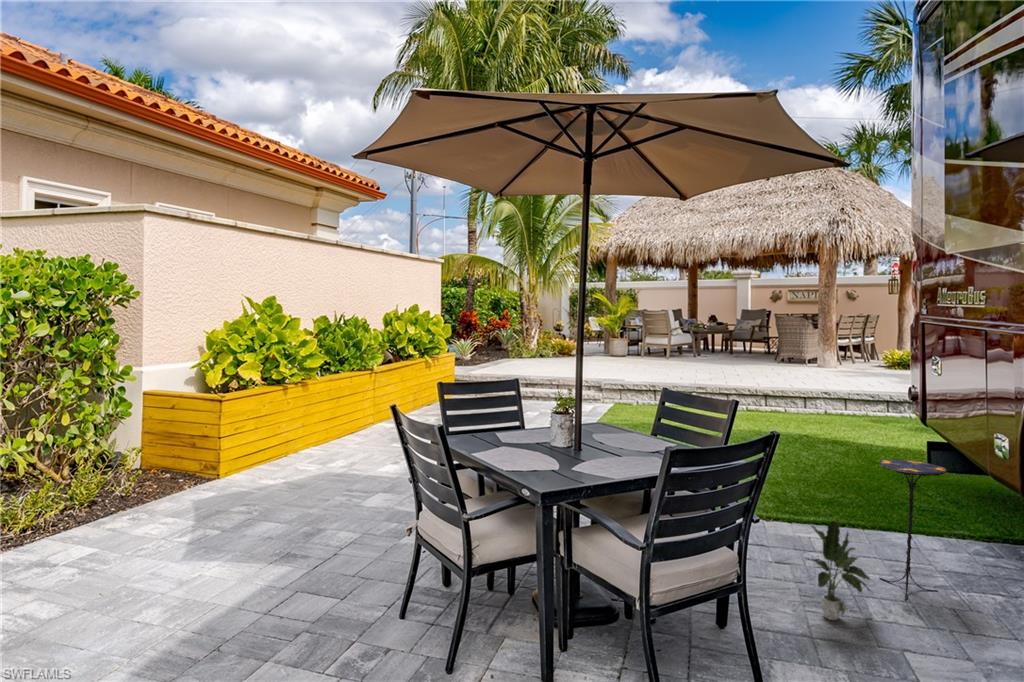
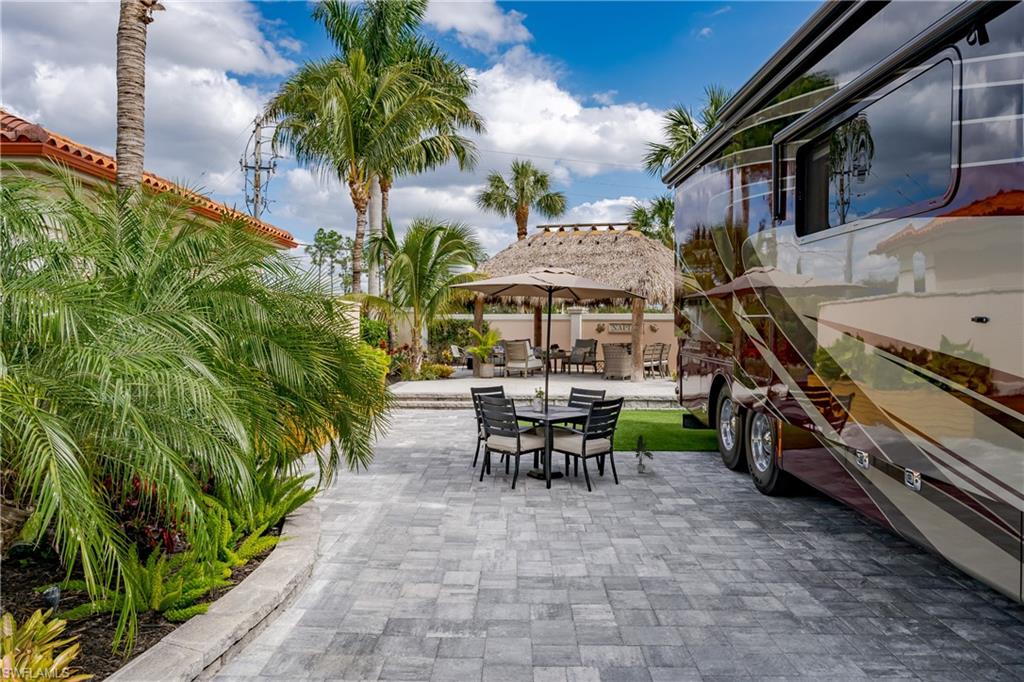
side table: present [879,459,947,598] -> none [657,414,681,466]

